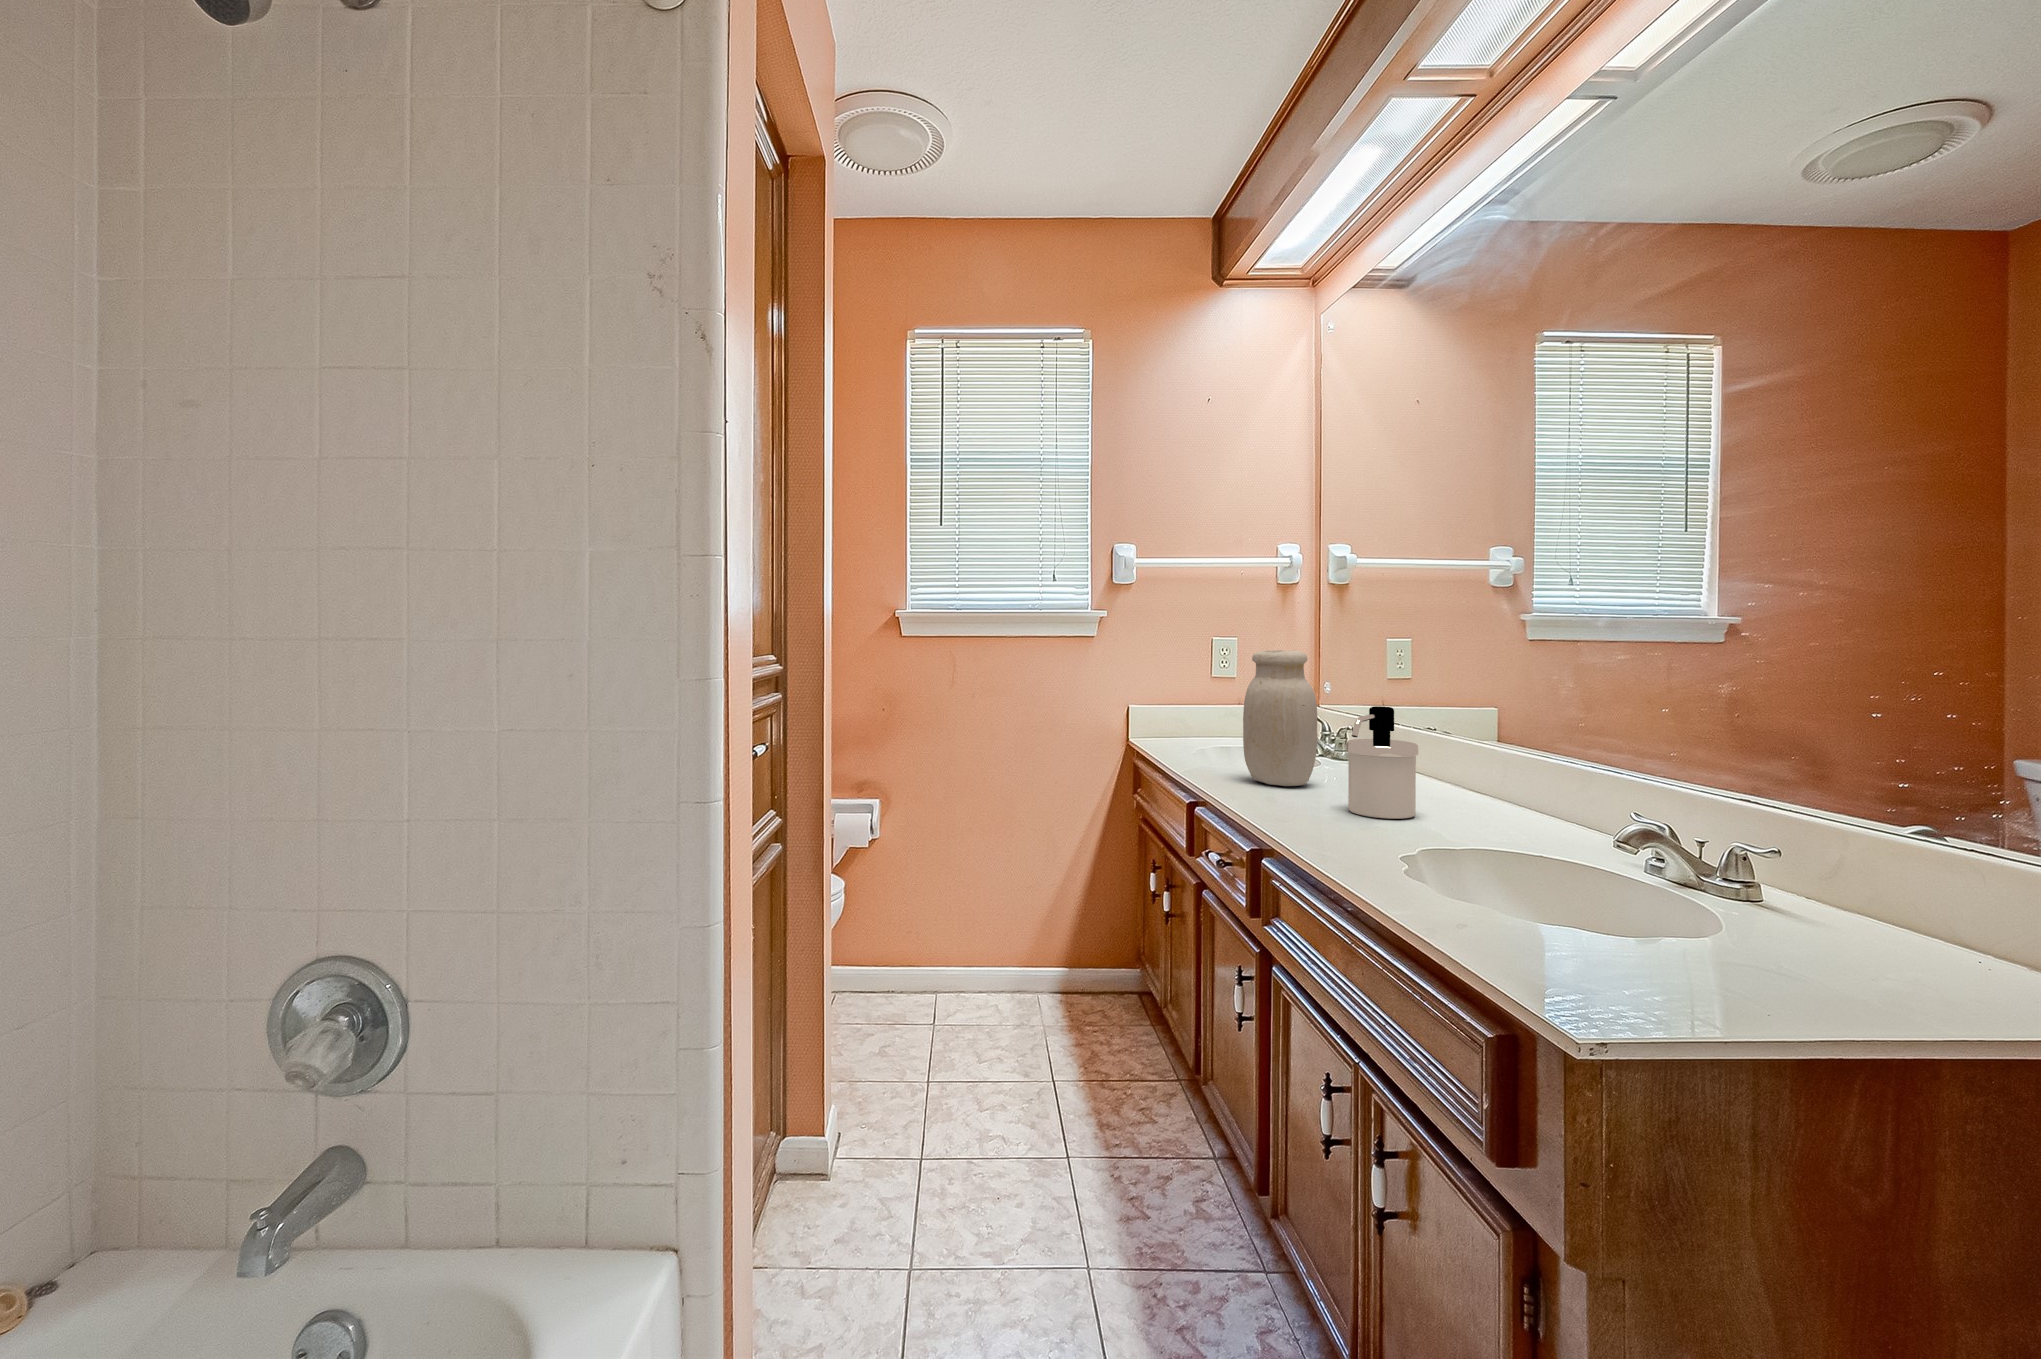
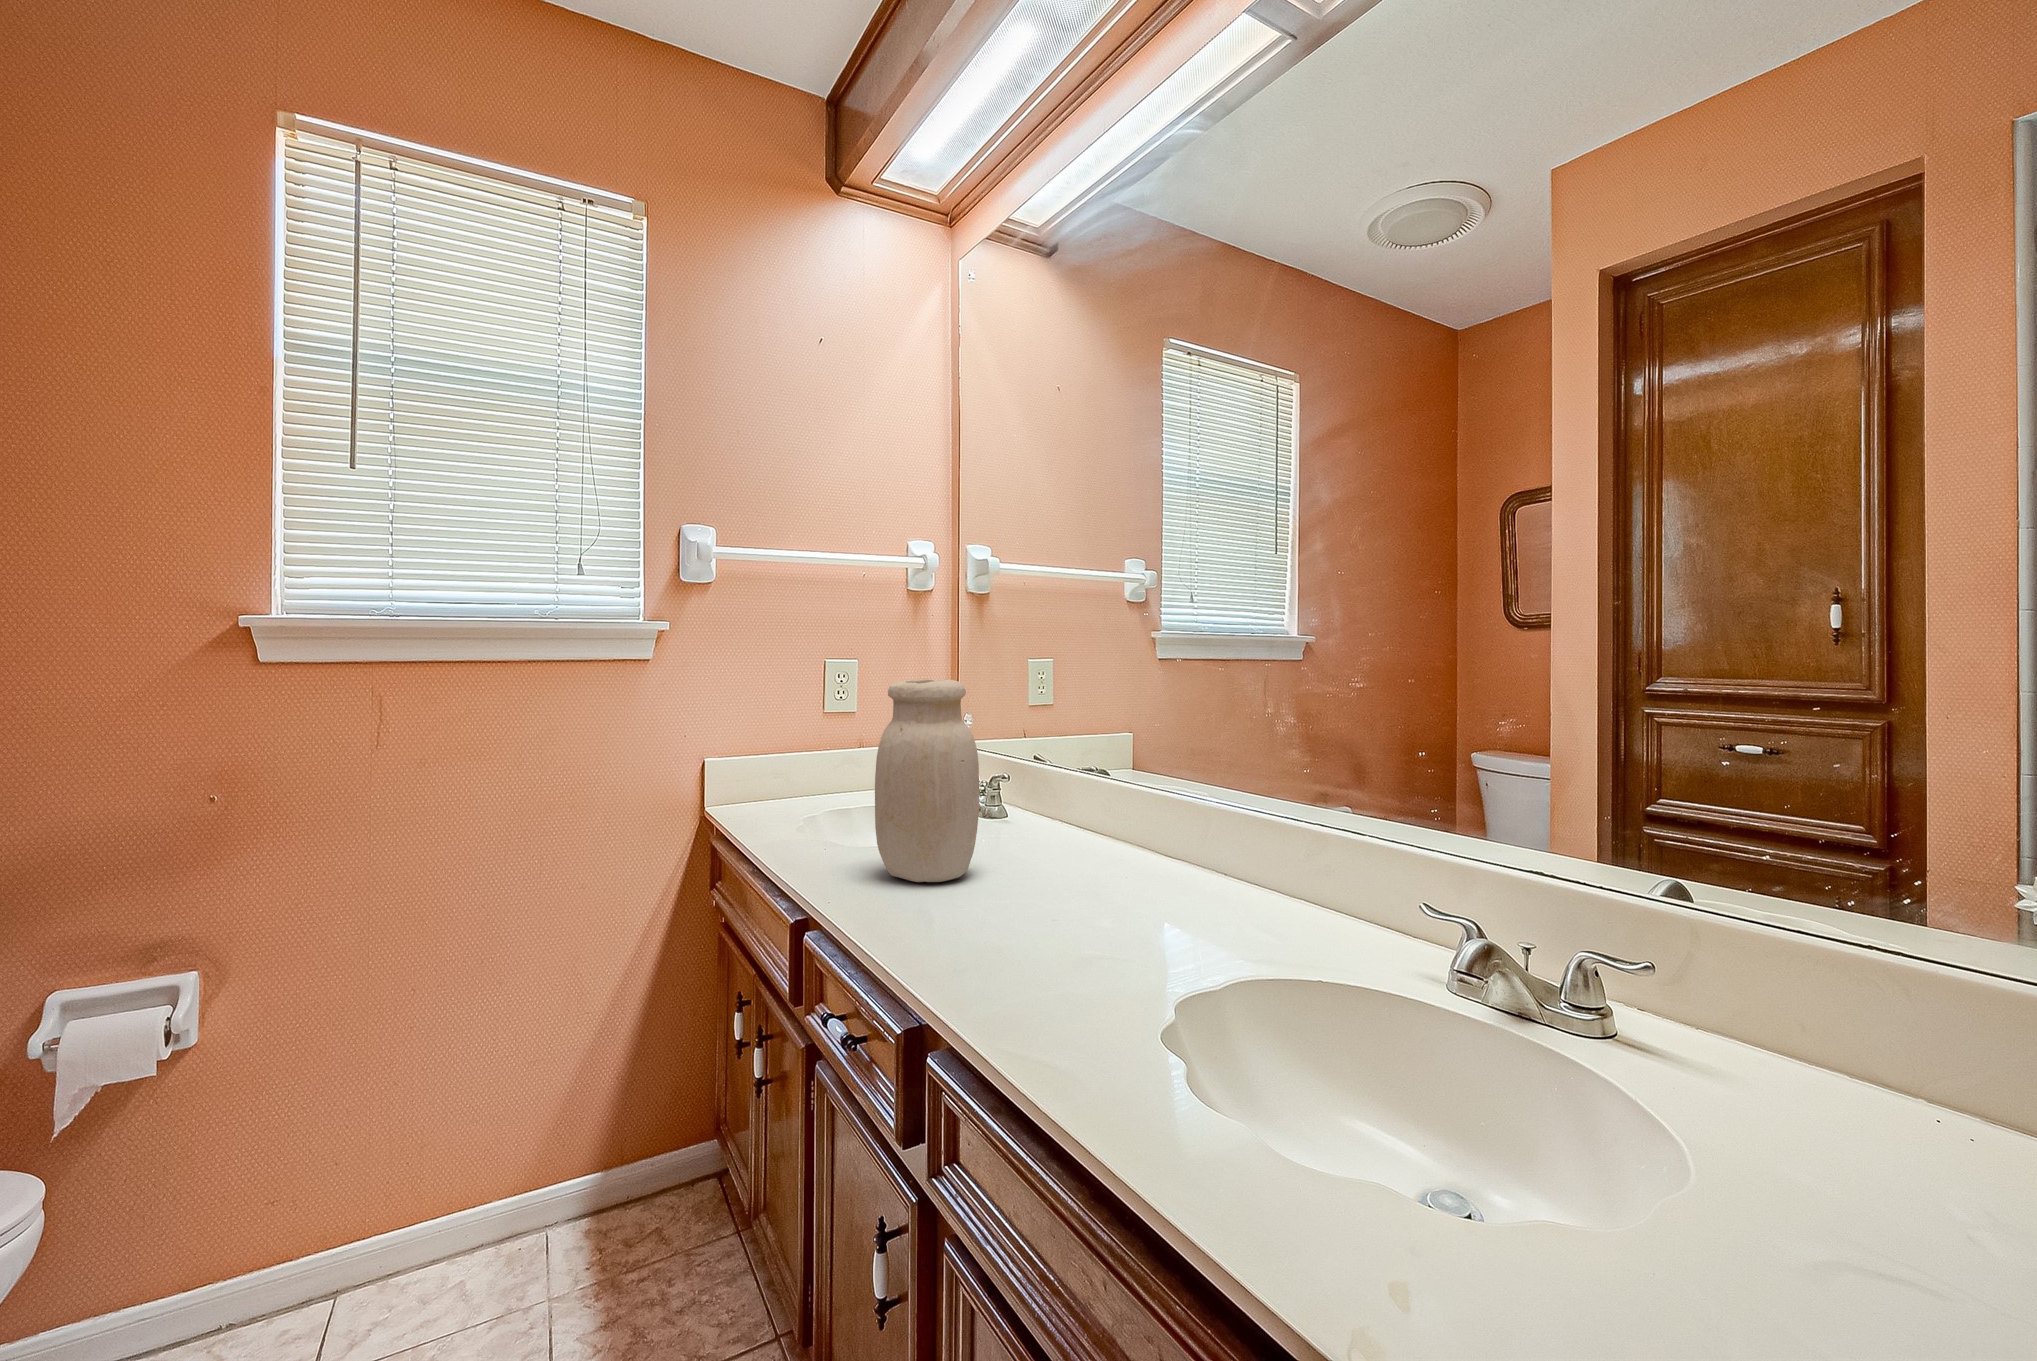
soap dispenser: present [1346,706,1418,819] -> none [1033,763,1130,936]

